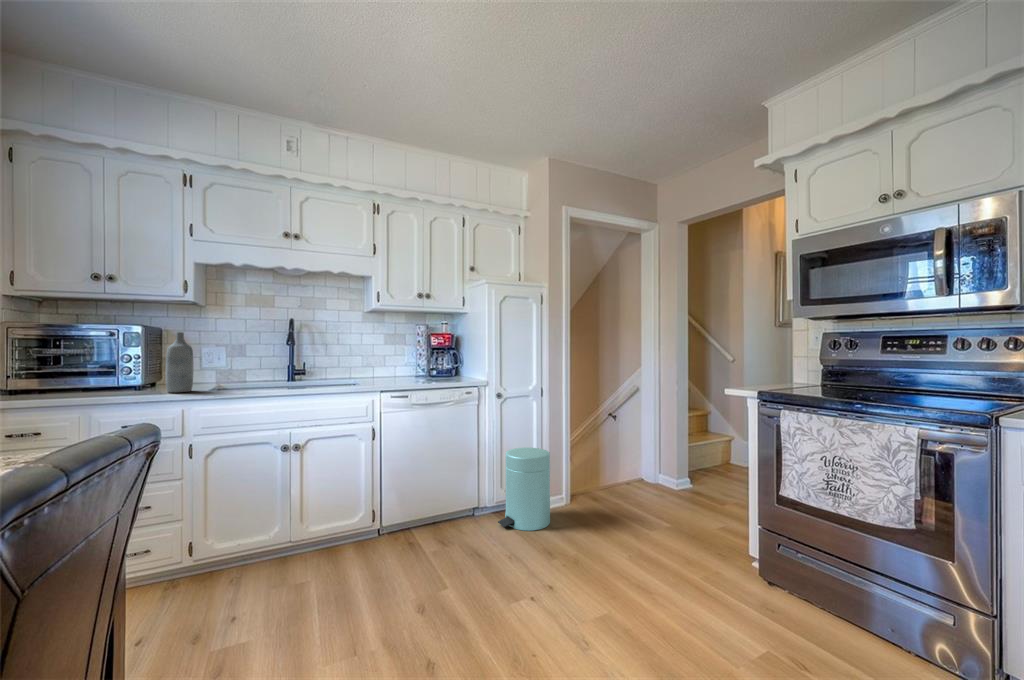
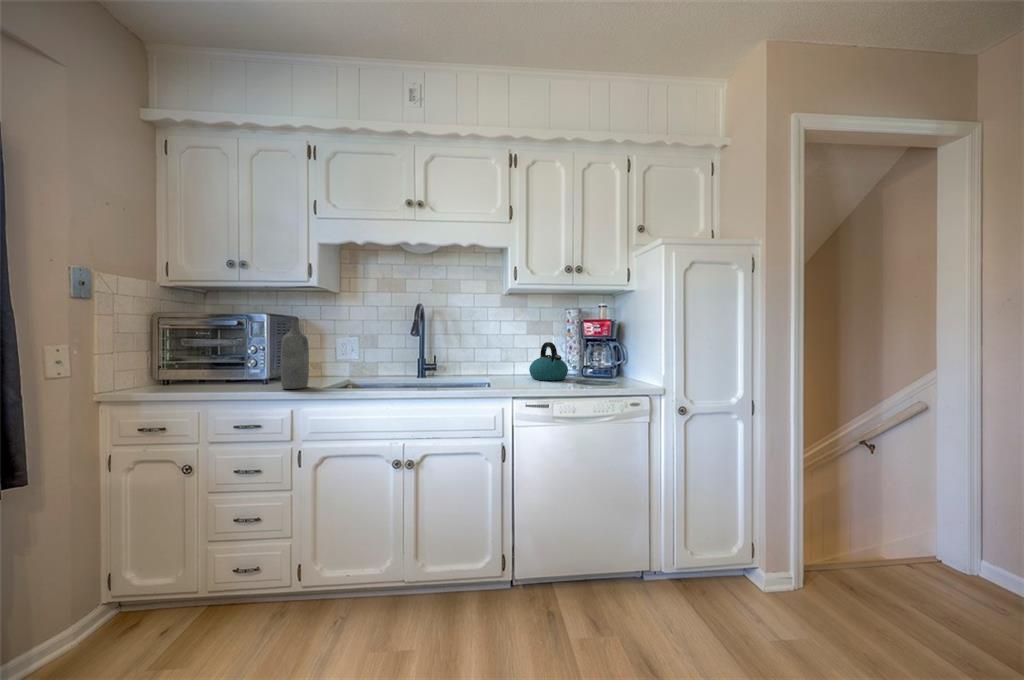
kettle: none [388,350,419,380] -> present [529,342,568,380]
trash can: present [498,448,550,531] -> none [682,492,776,641]

